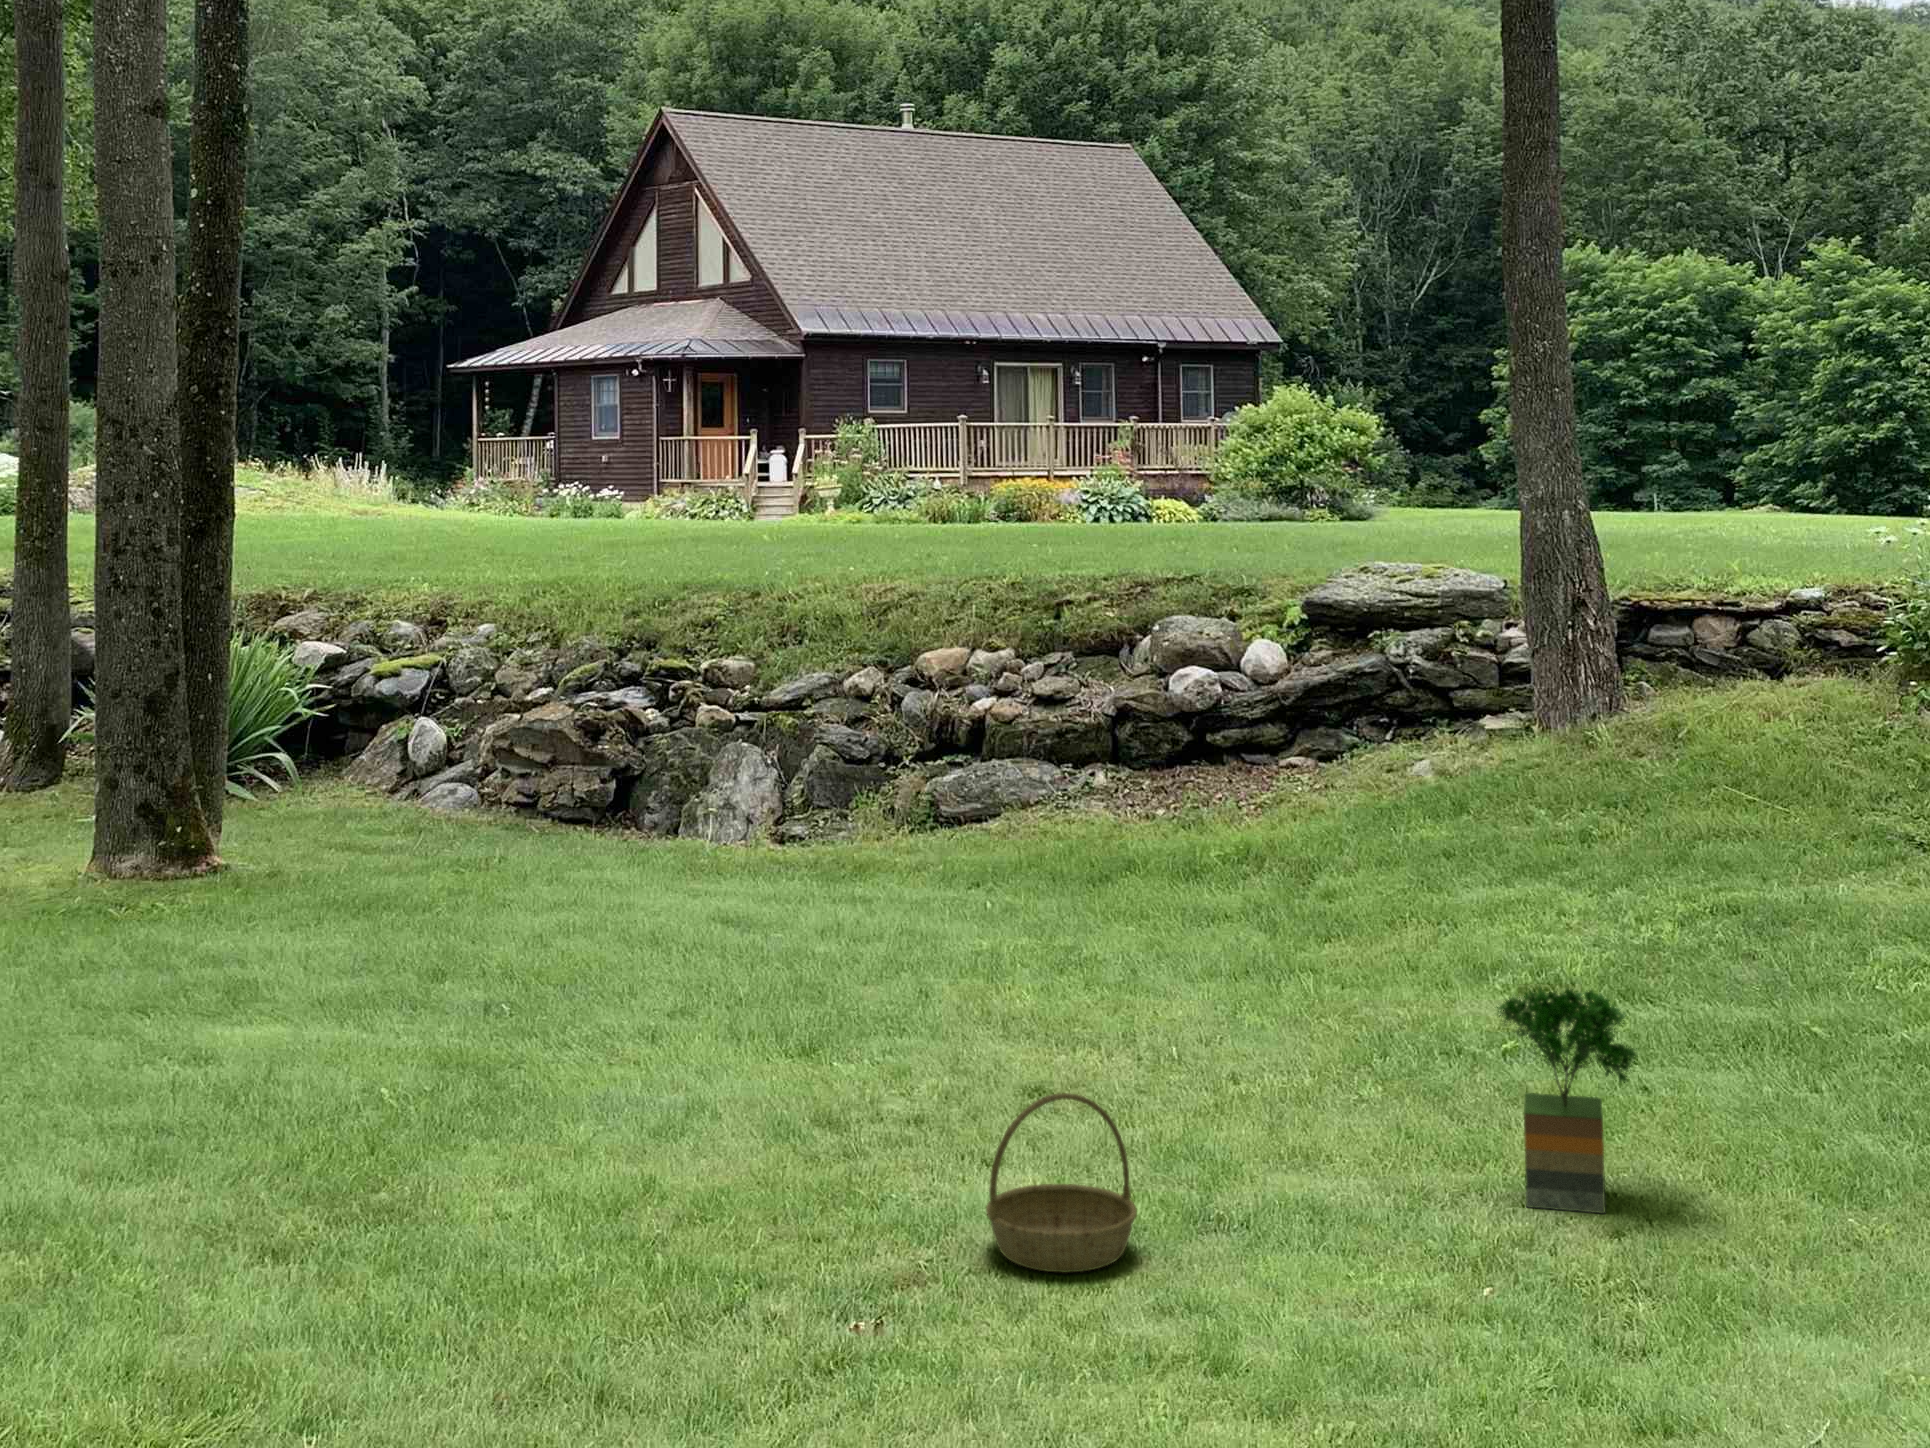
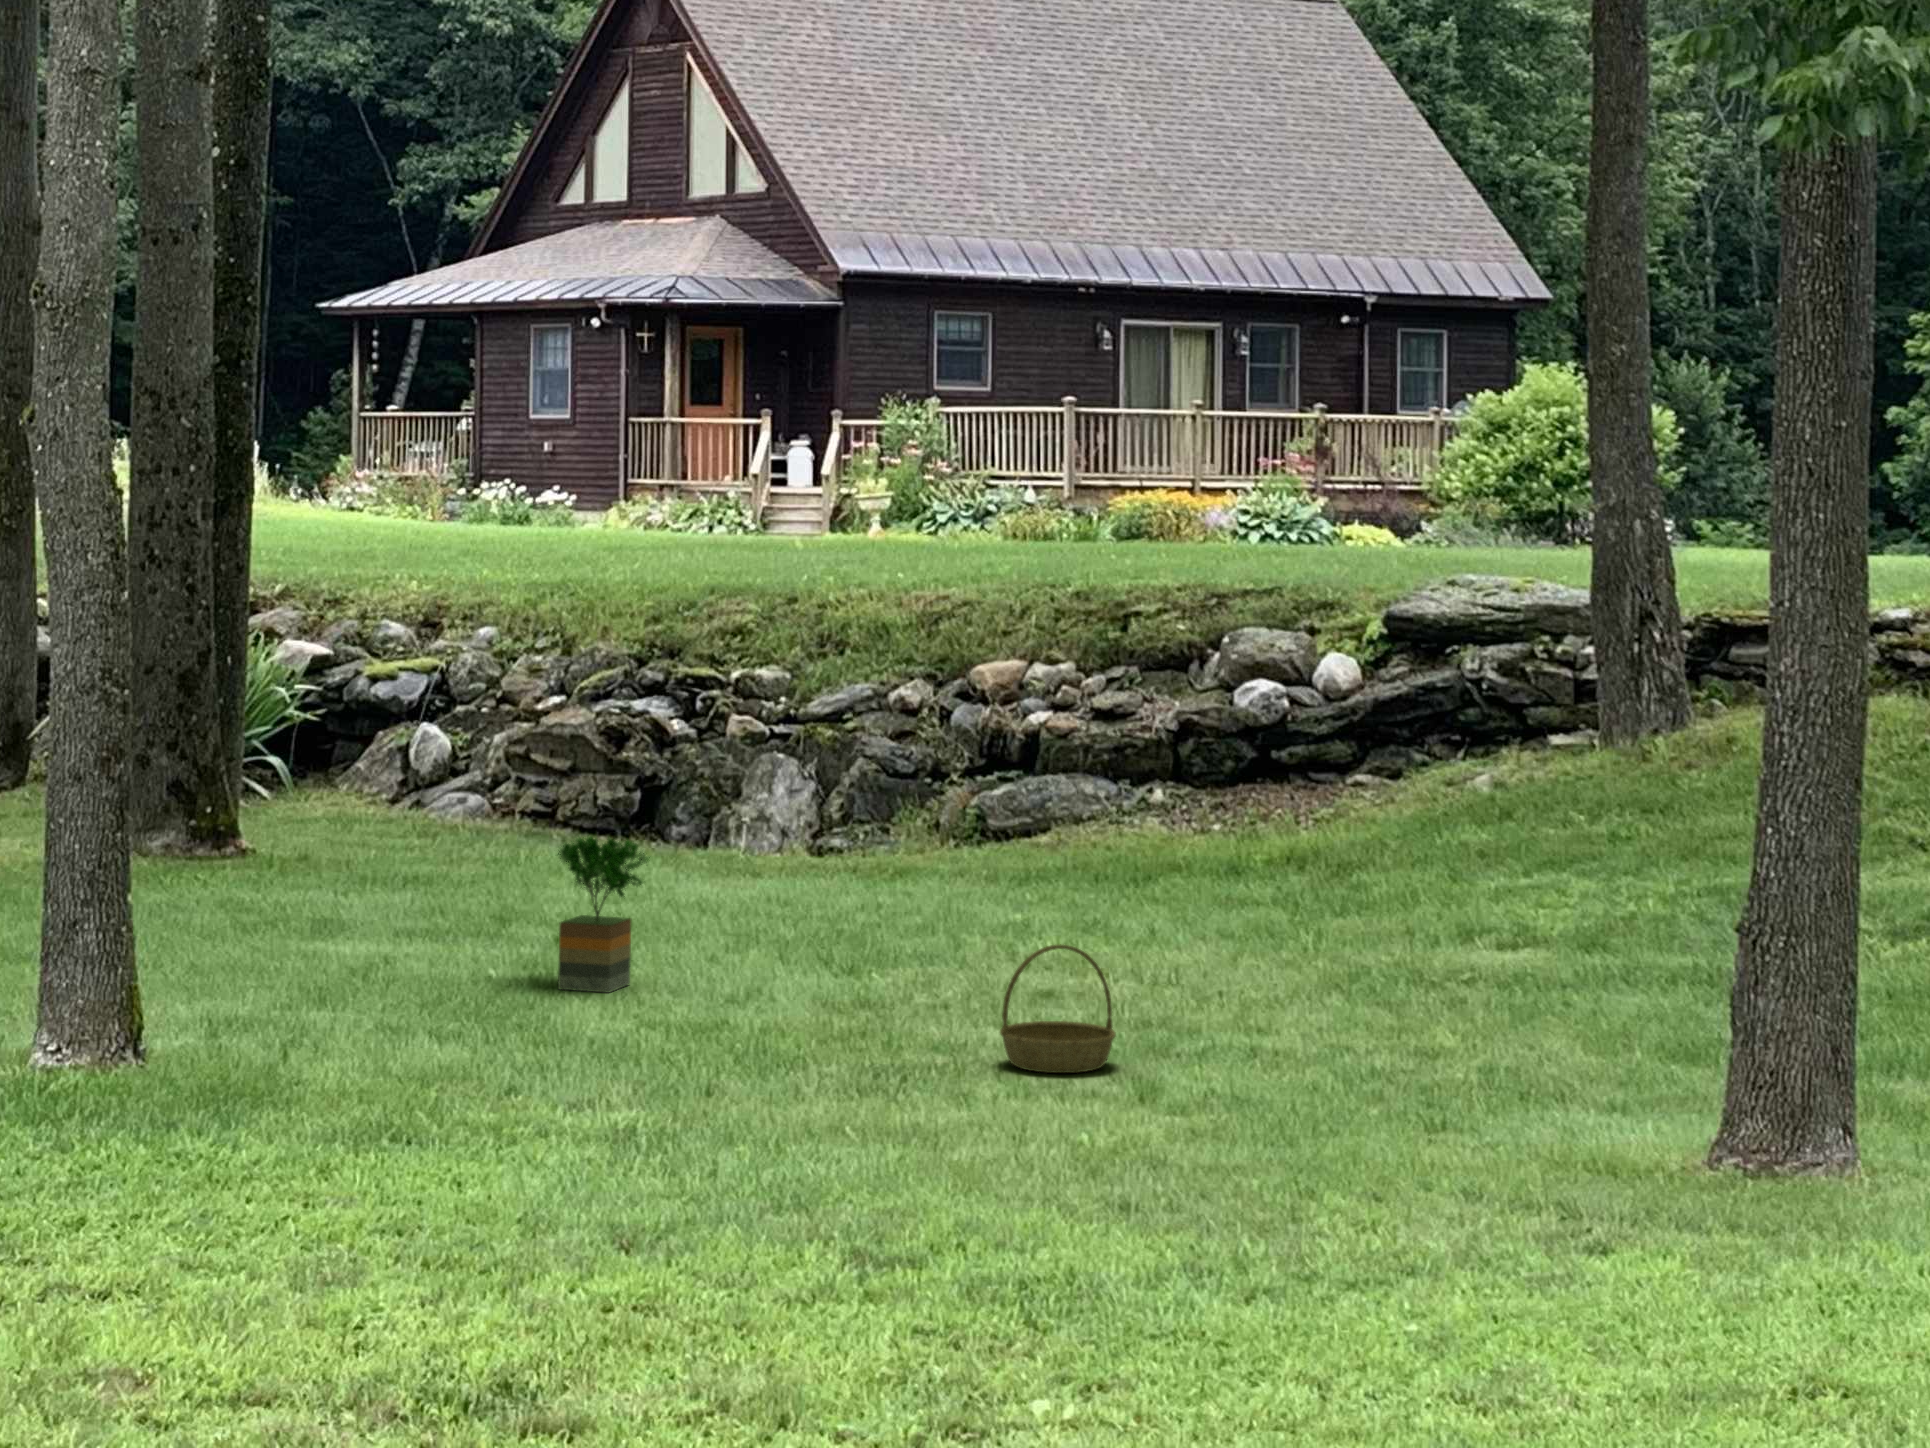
potted tree: present [1497,987,1637,1213] -> present [558,836,650,993]

